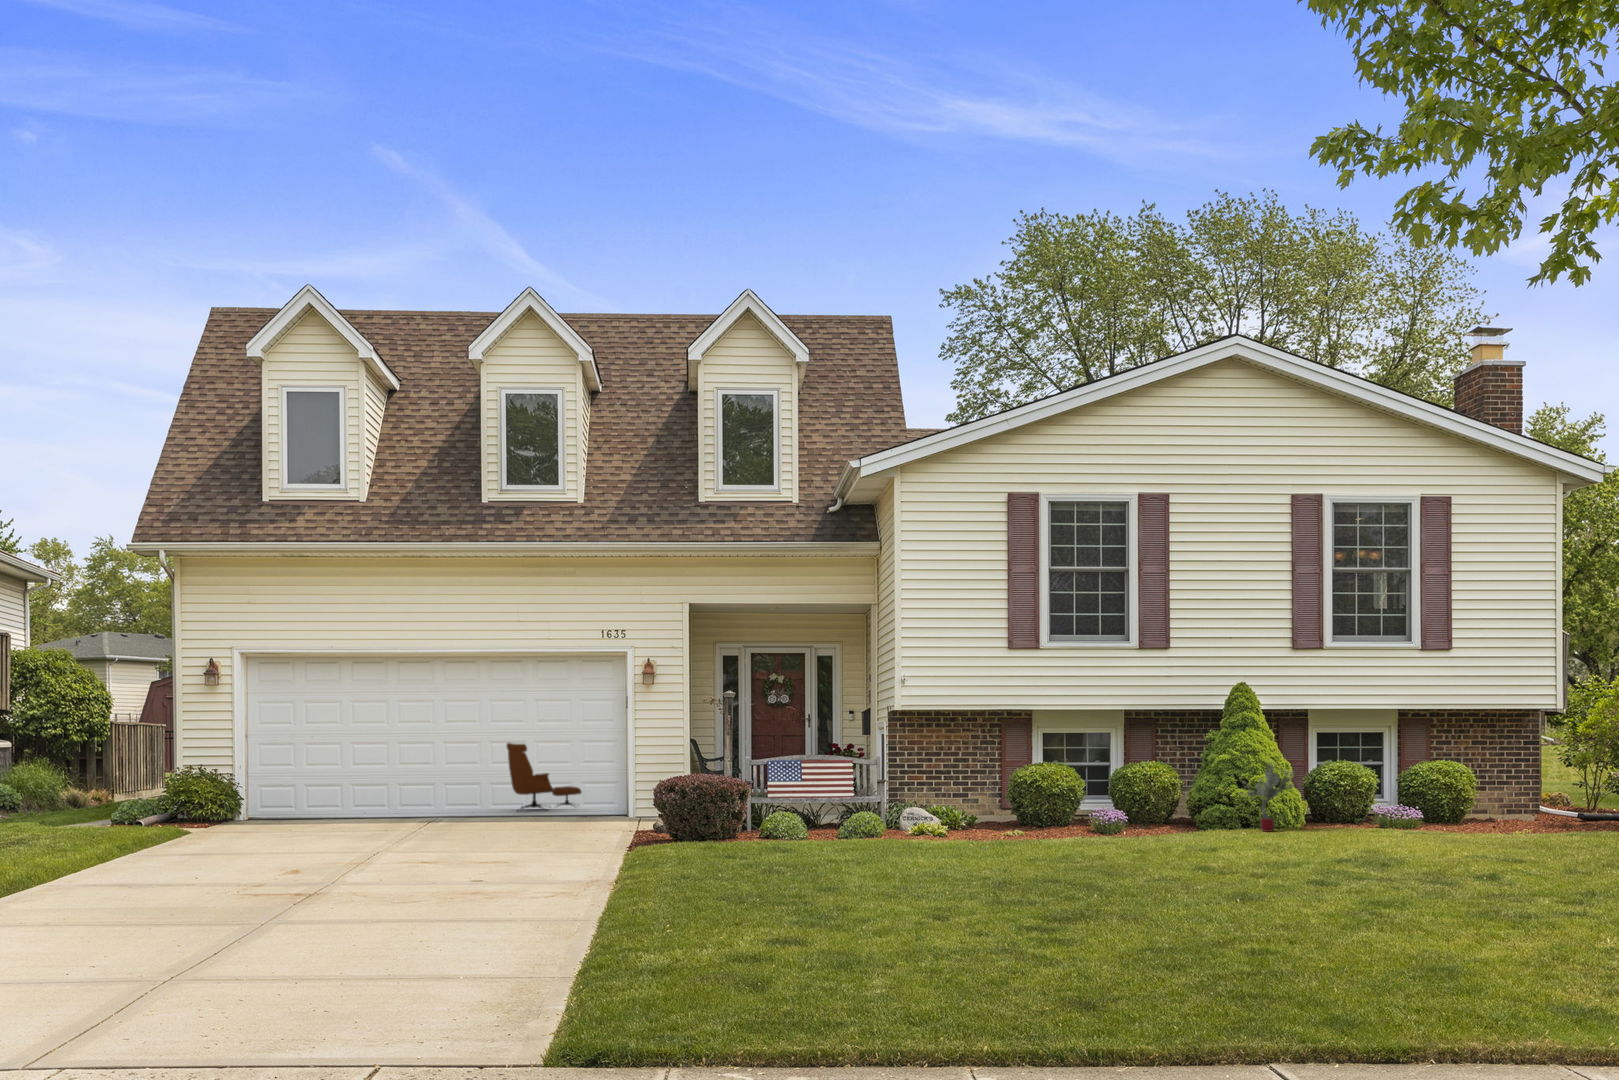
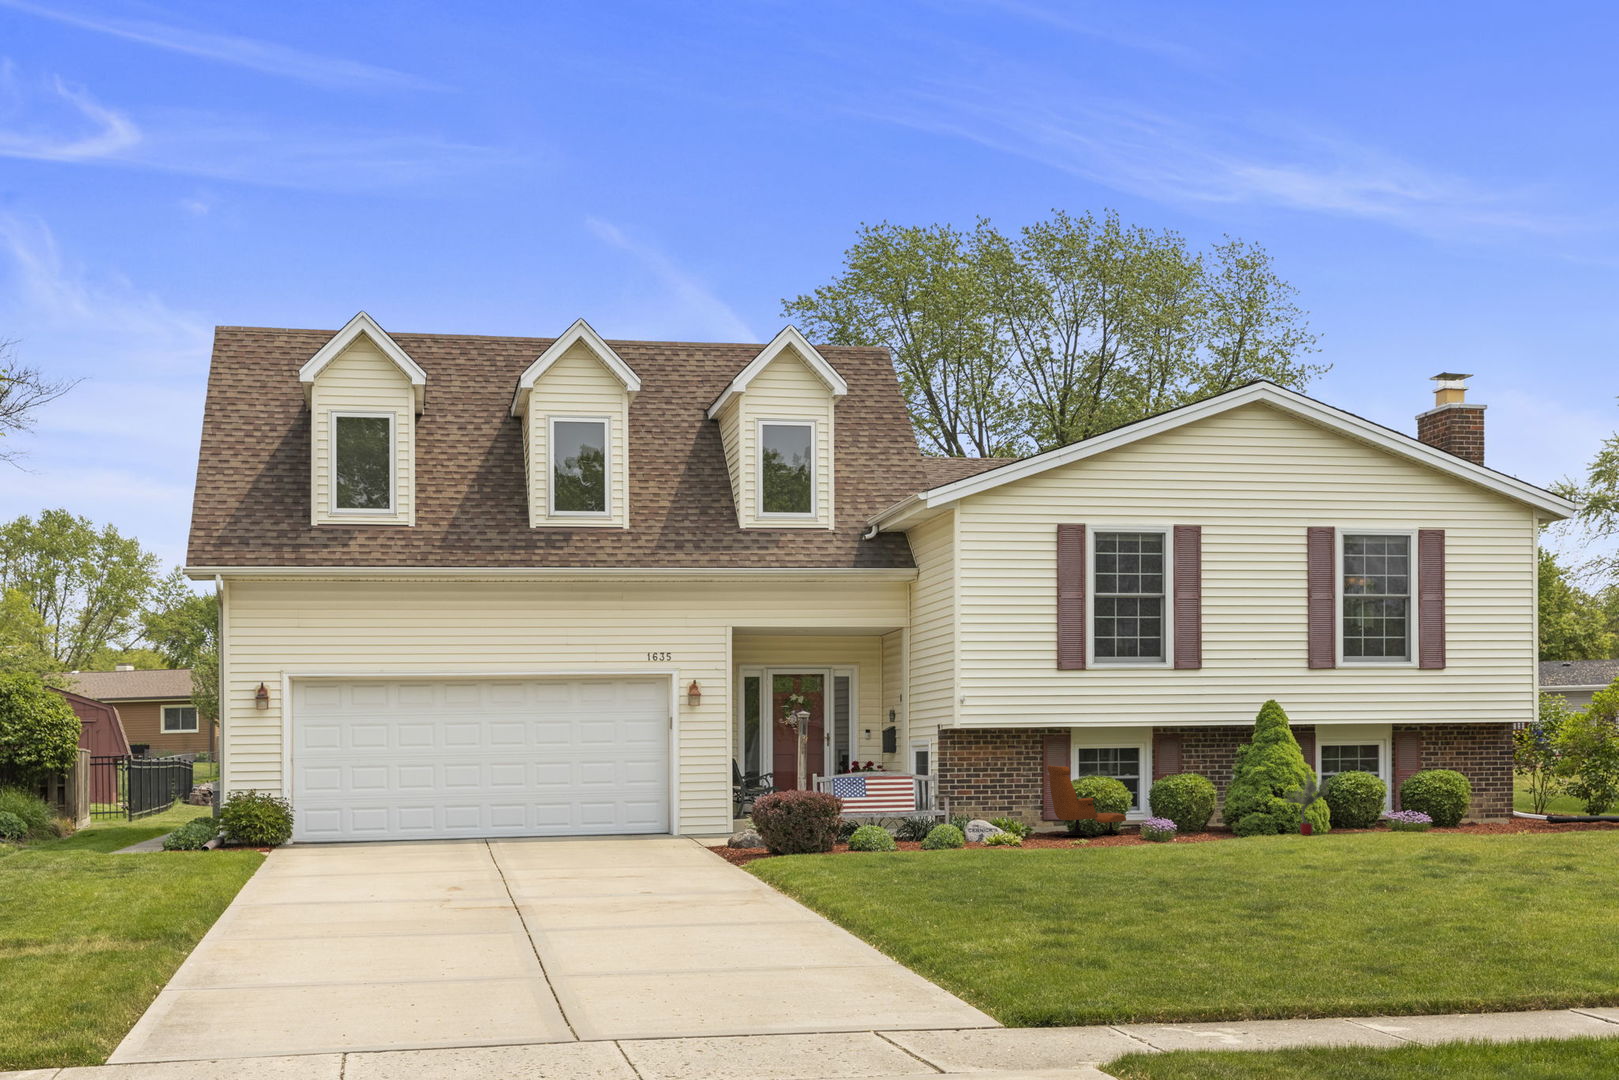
lounge chair: present [507,743,581,809] -> present [1048,765,1126,838]

